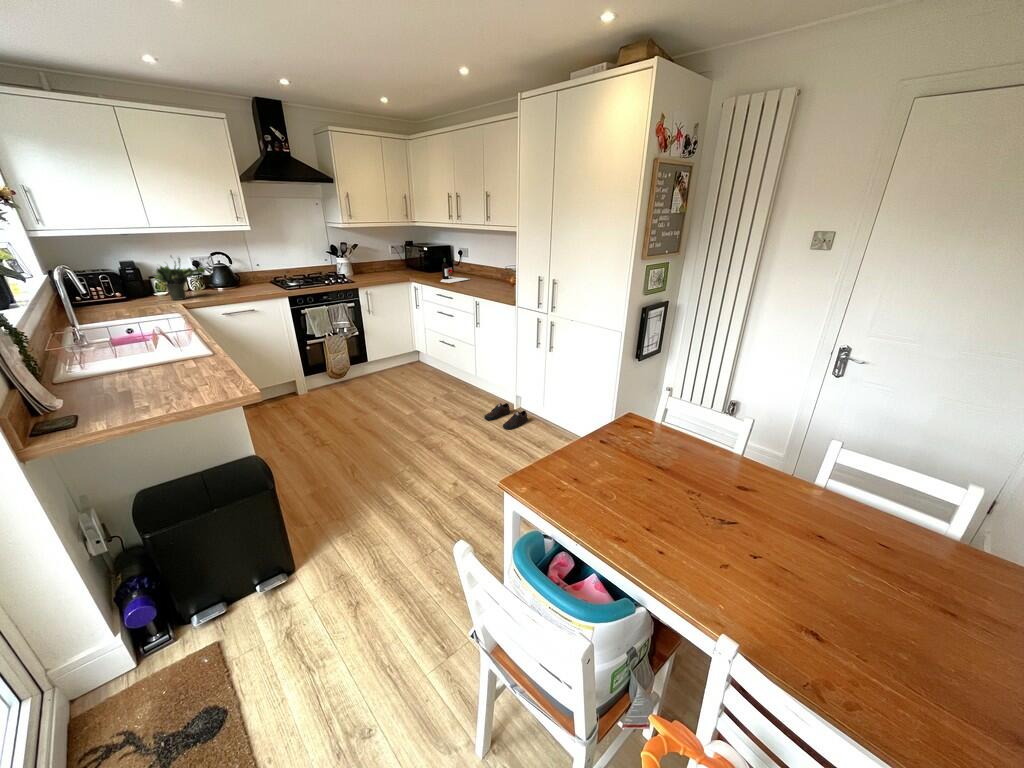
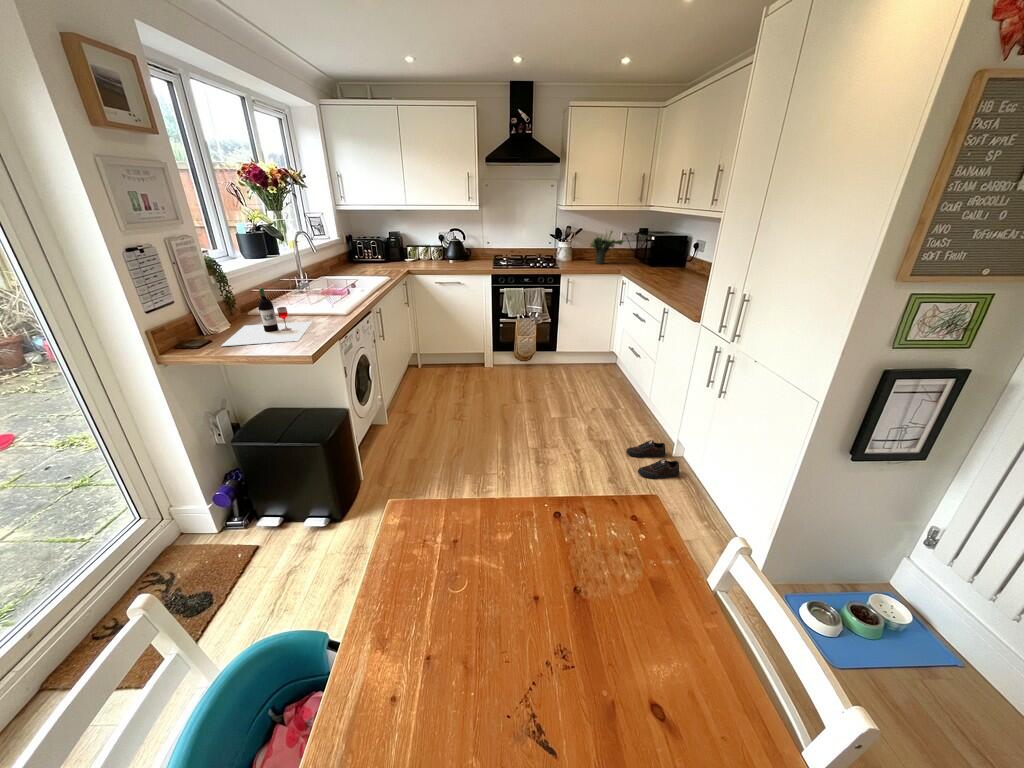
potted plant: present [152,258,205,300] -> present [590,231,623,264]
wine bottle: present [440,258,468,283] -> present [221,288,312,346]

